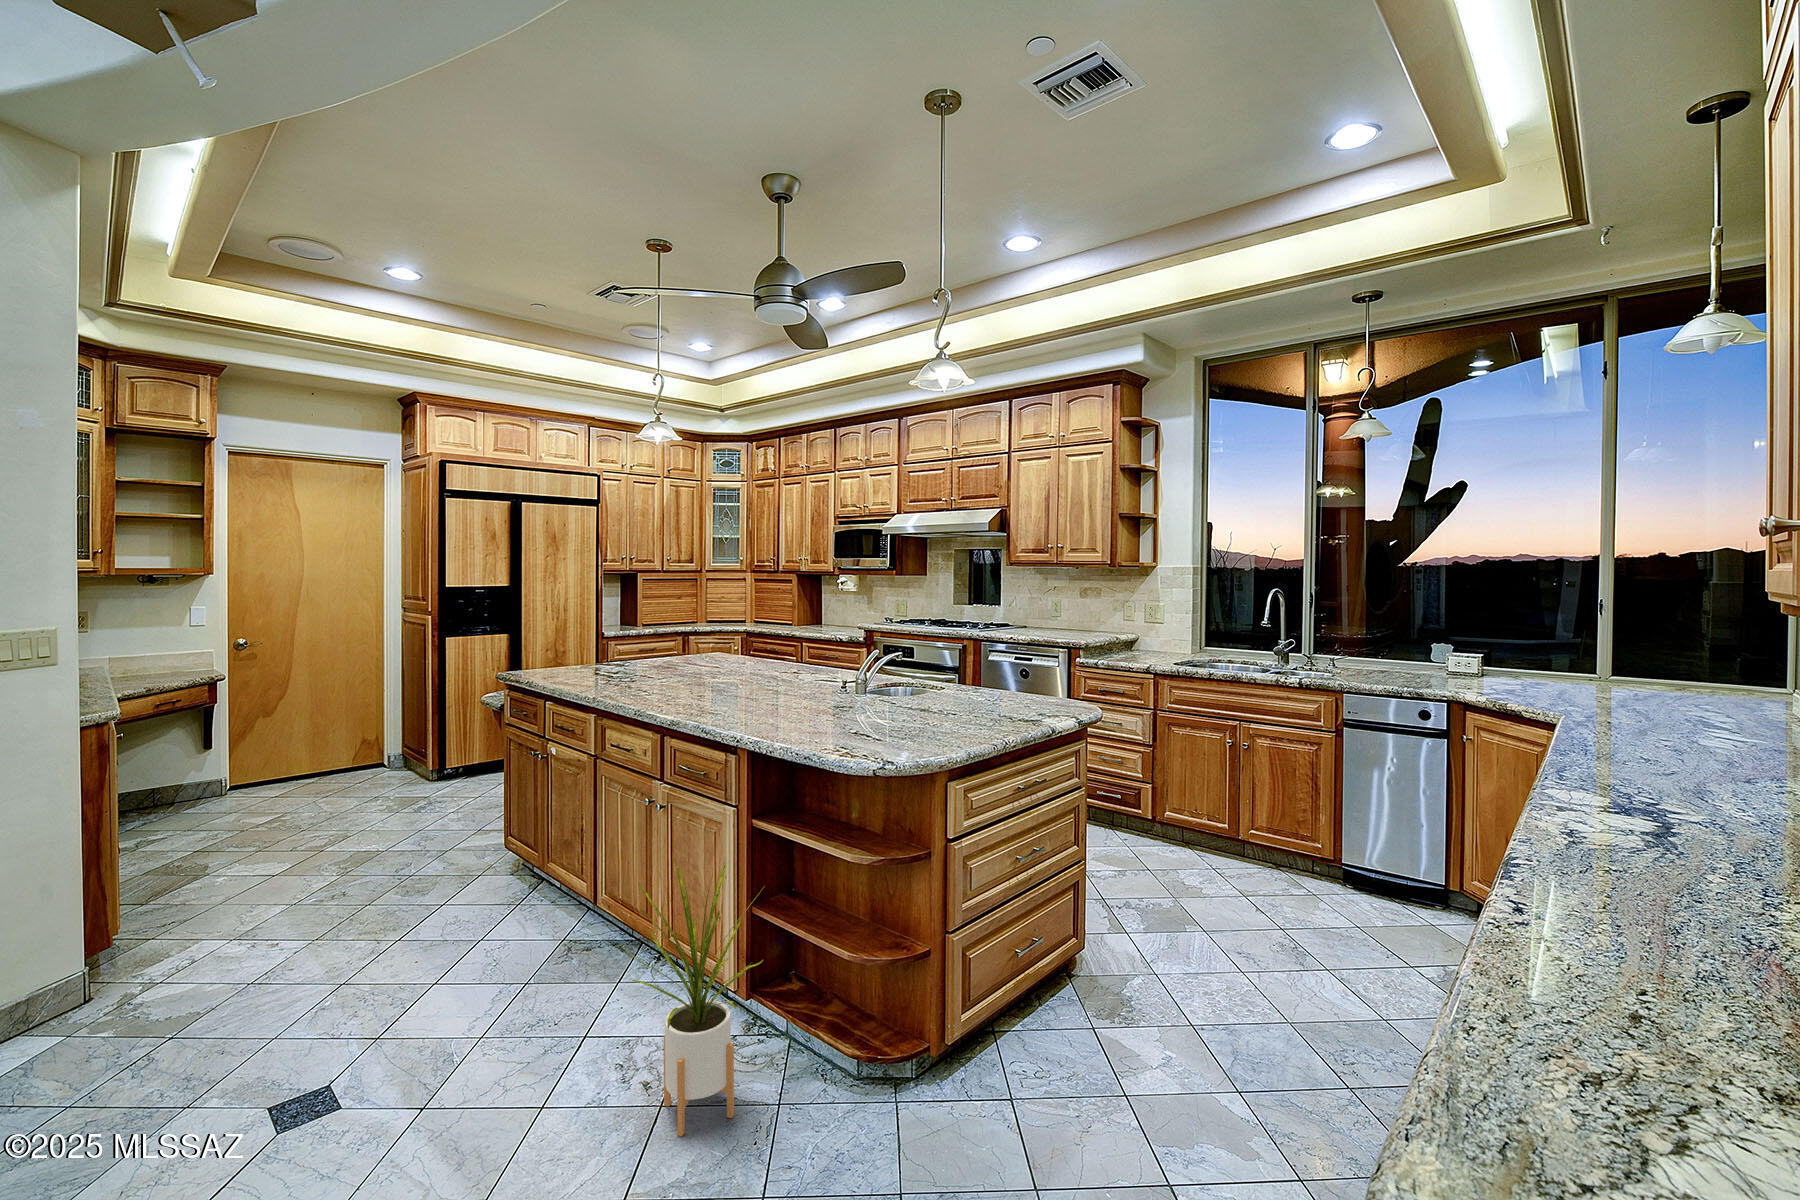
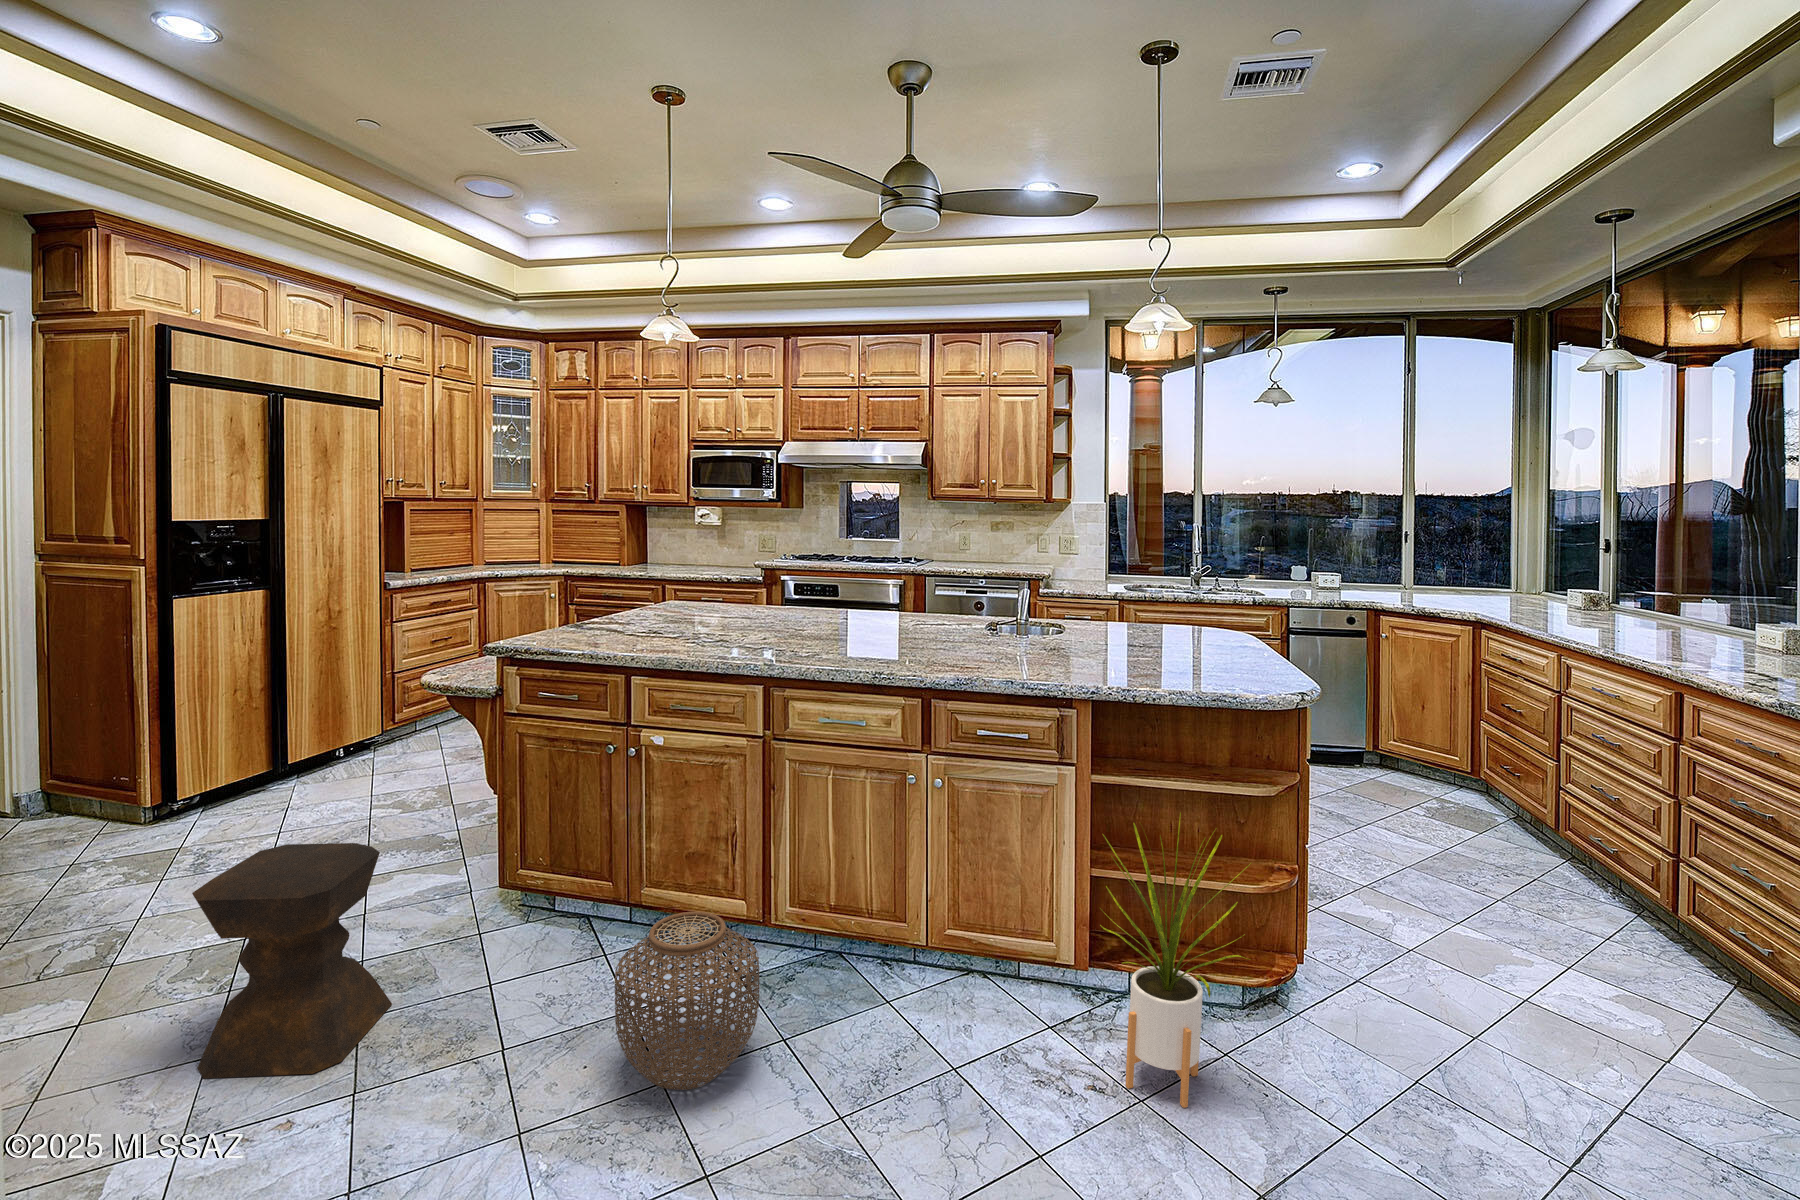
stool: none [251,791,376,934] -> present [192,843,392,1078]
woven basket: none [380,875,499,1003] -> present [615,912,759,1090]

